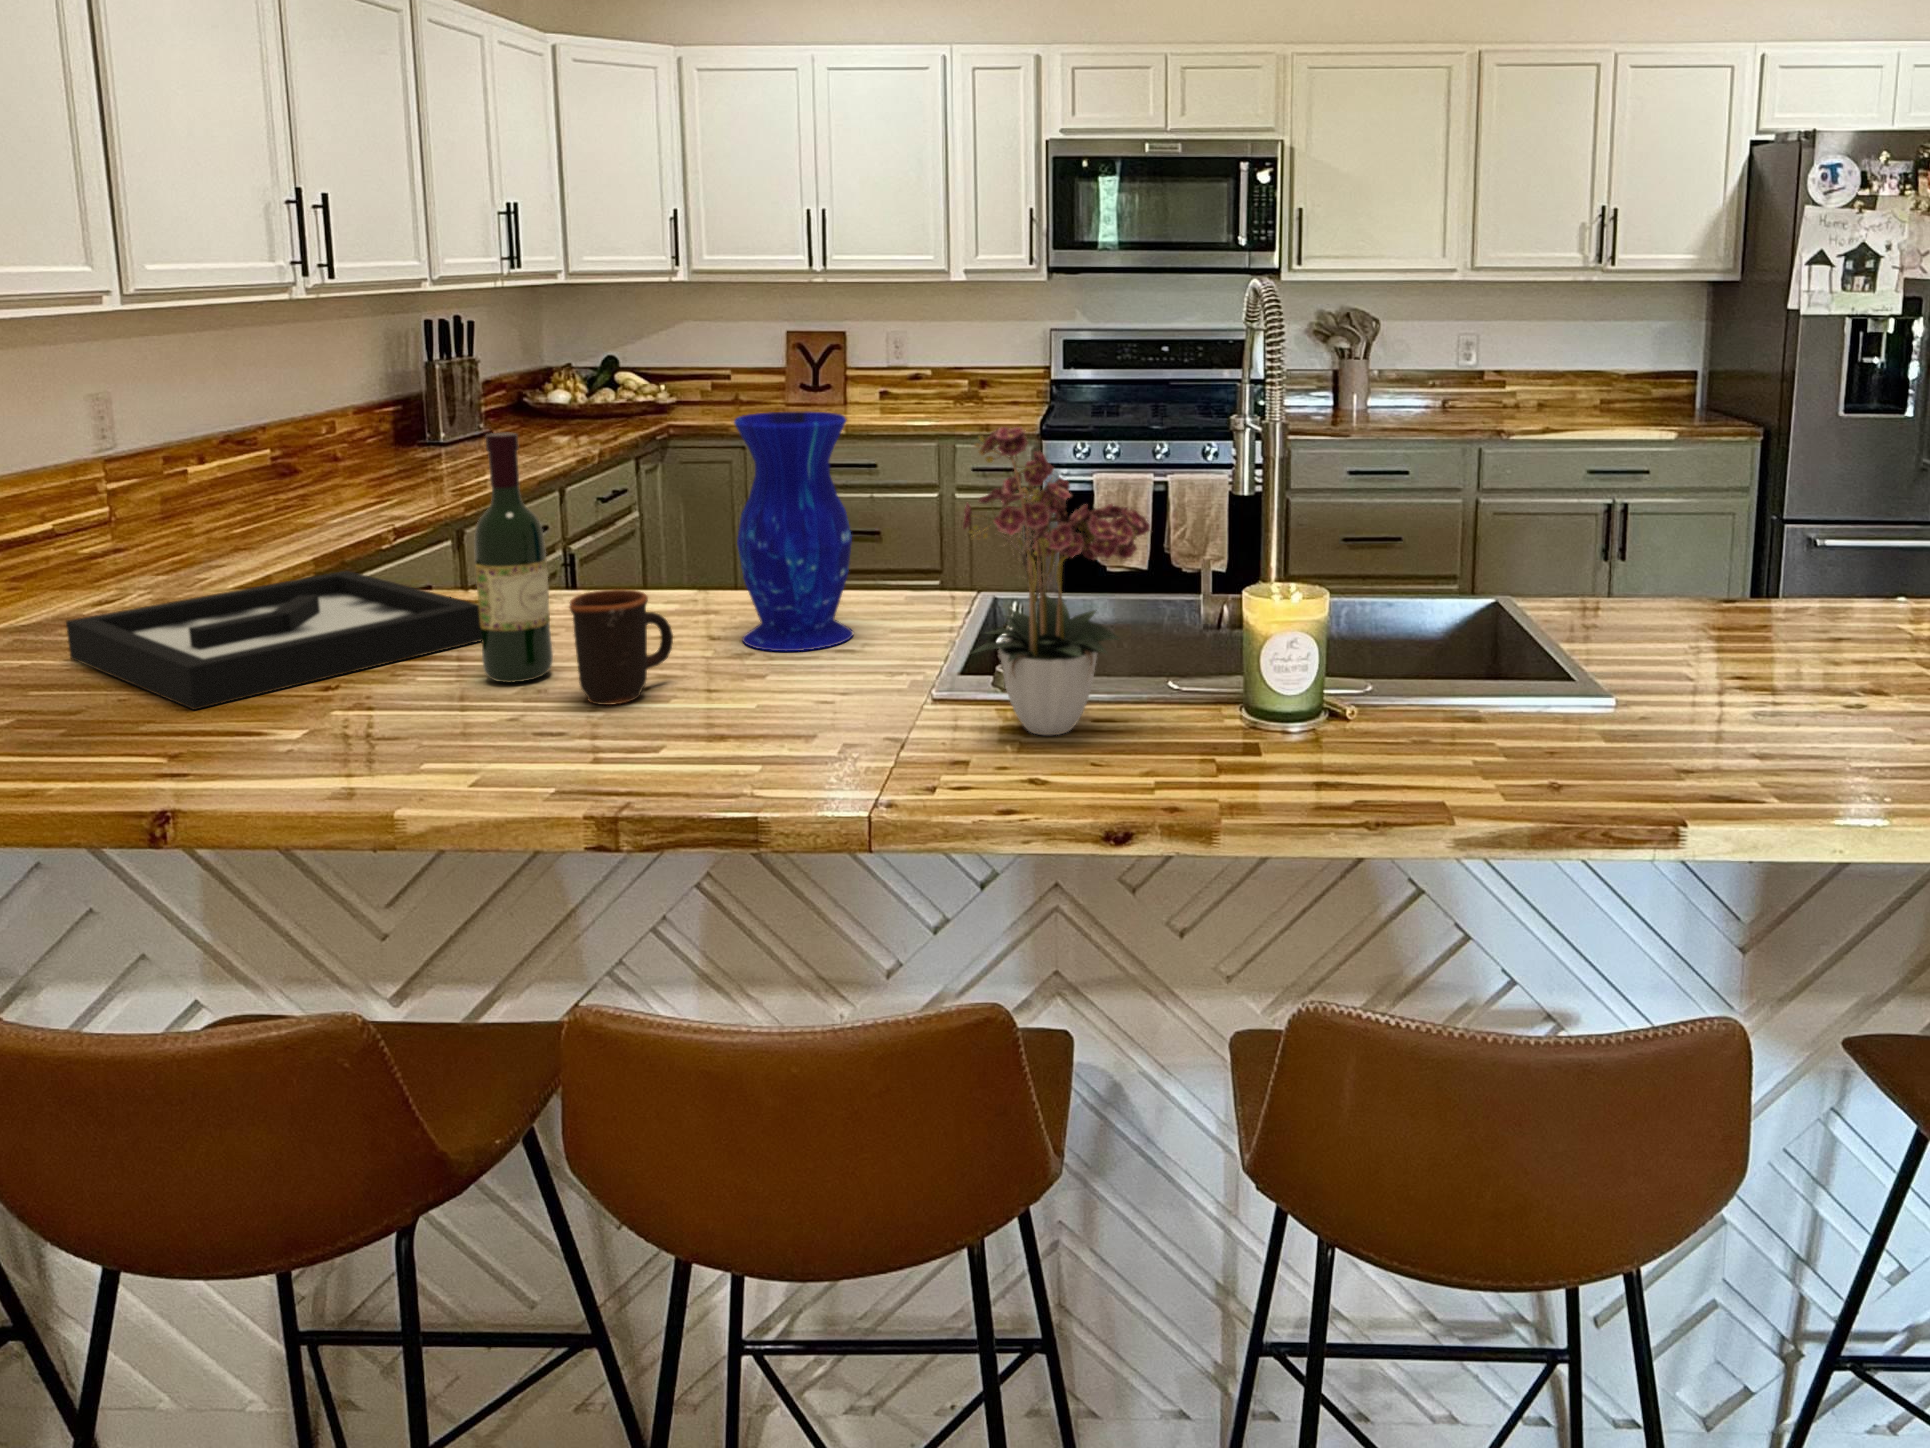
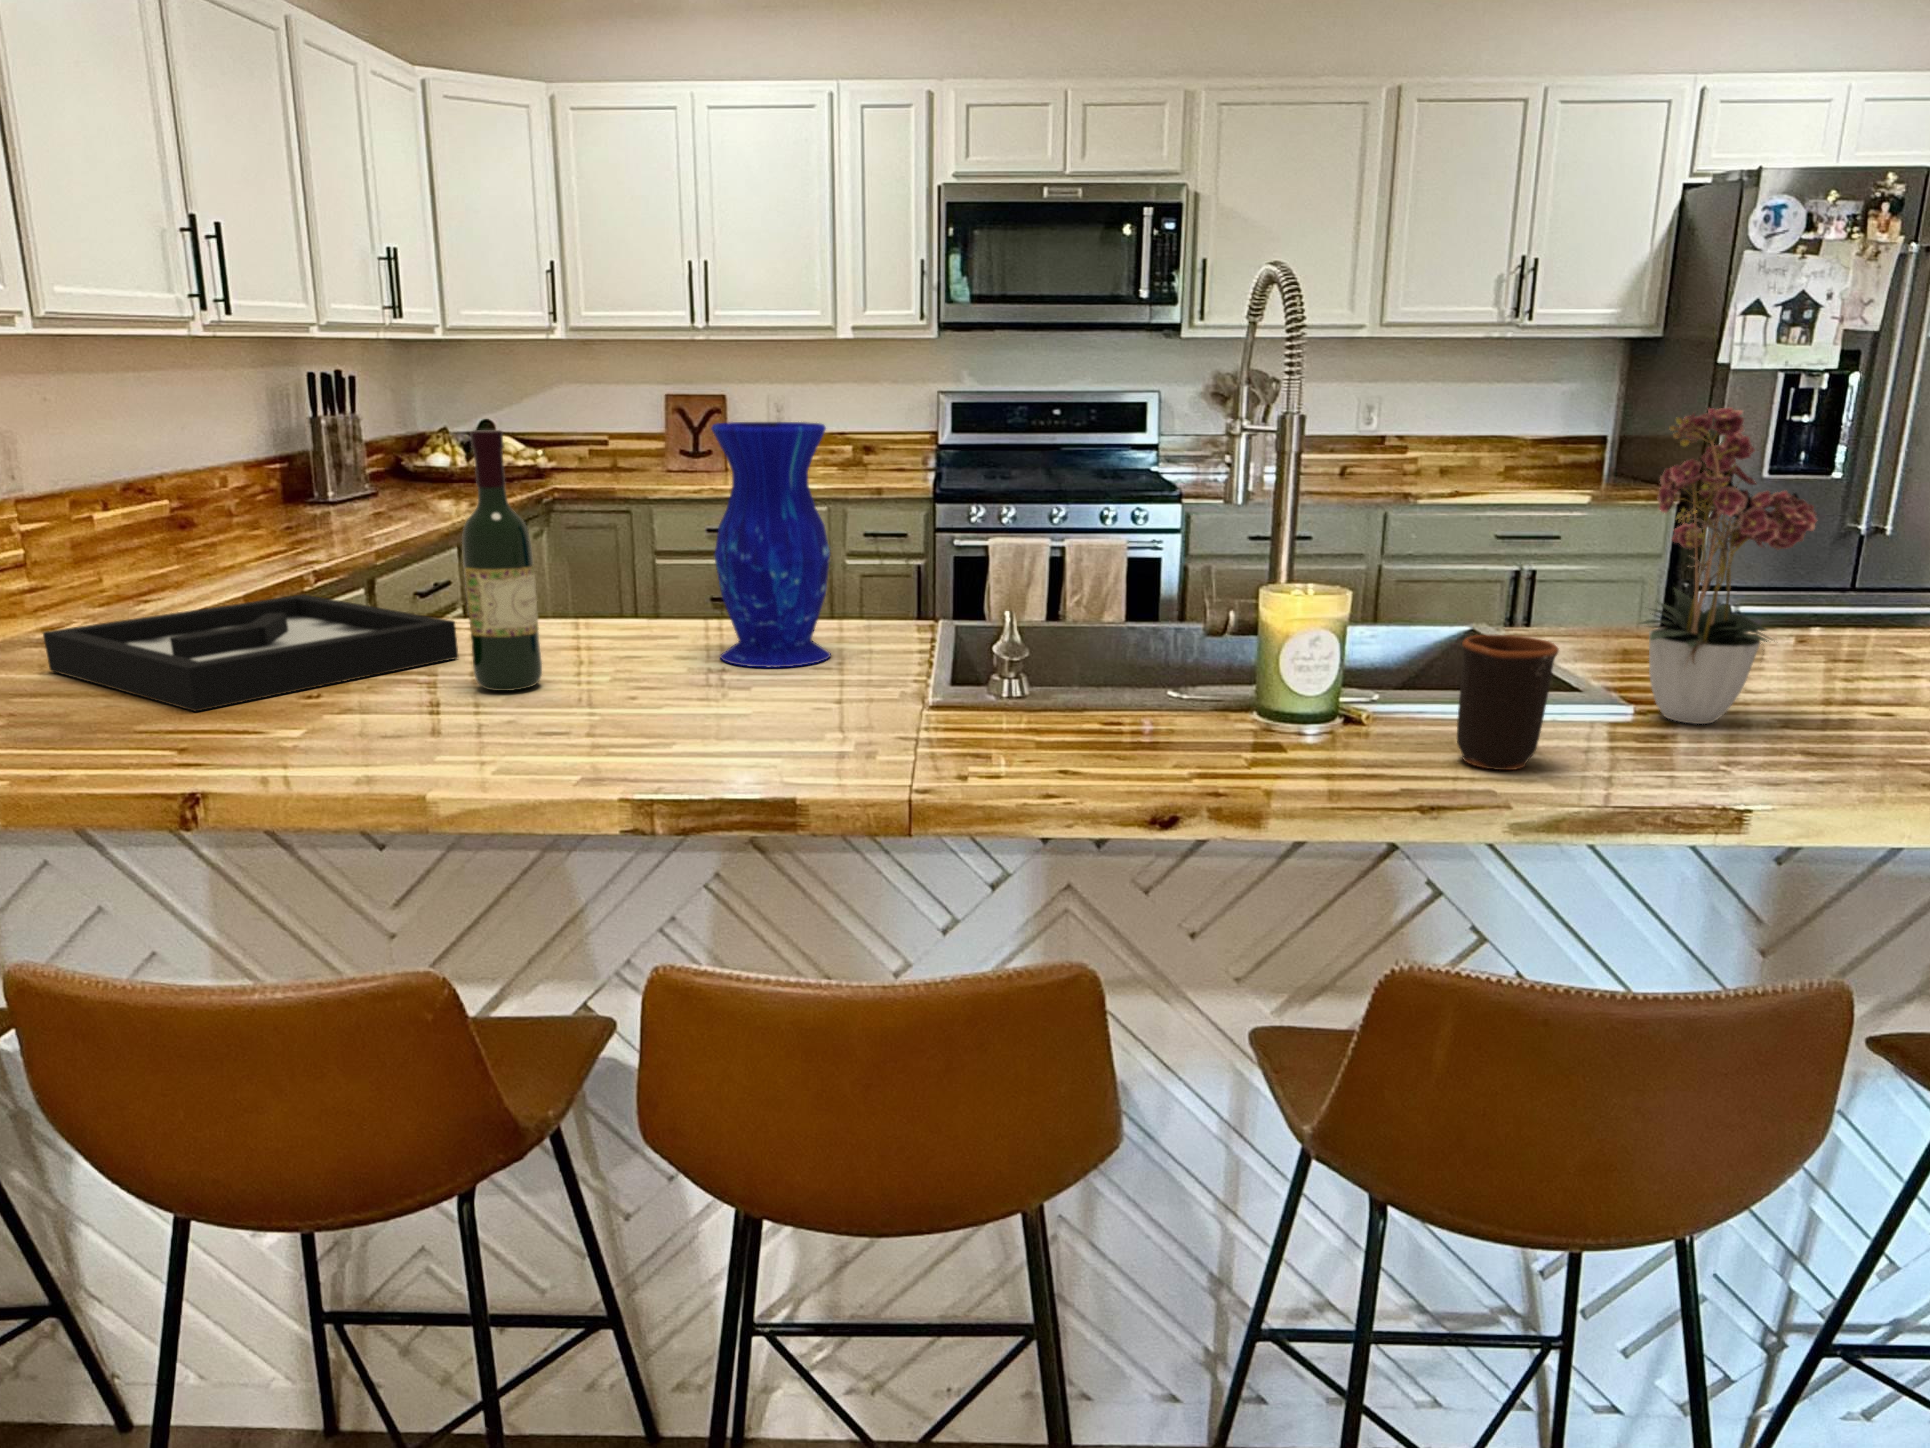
flower arrangement: present [963,427,1150,735] -> present [1641,407,1817,724]
mug: present [569,589,673,705] -> present [1457,635,1559,770]

